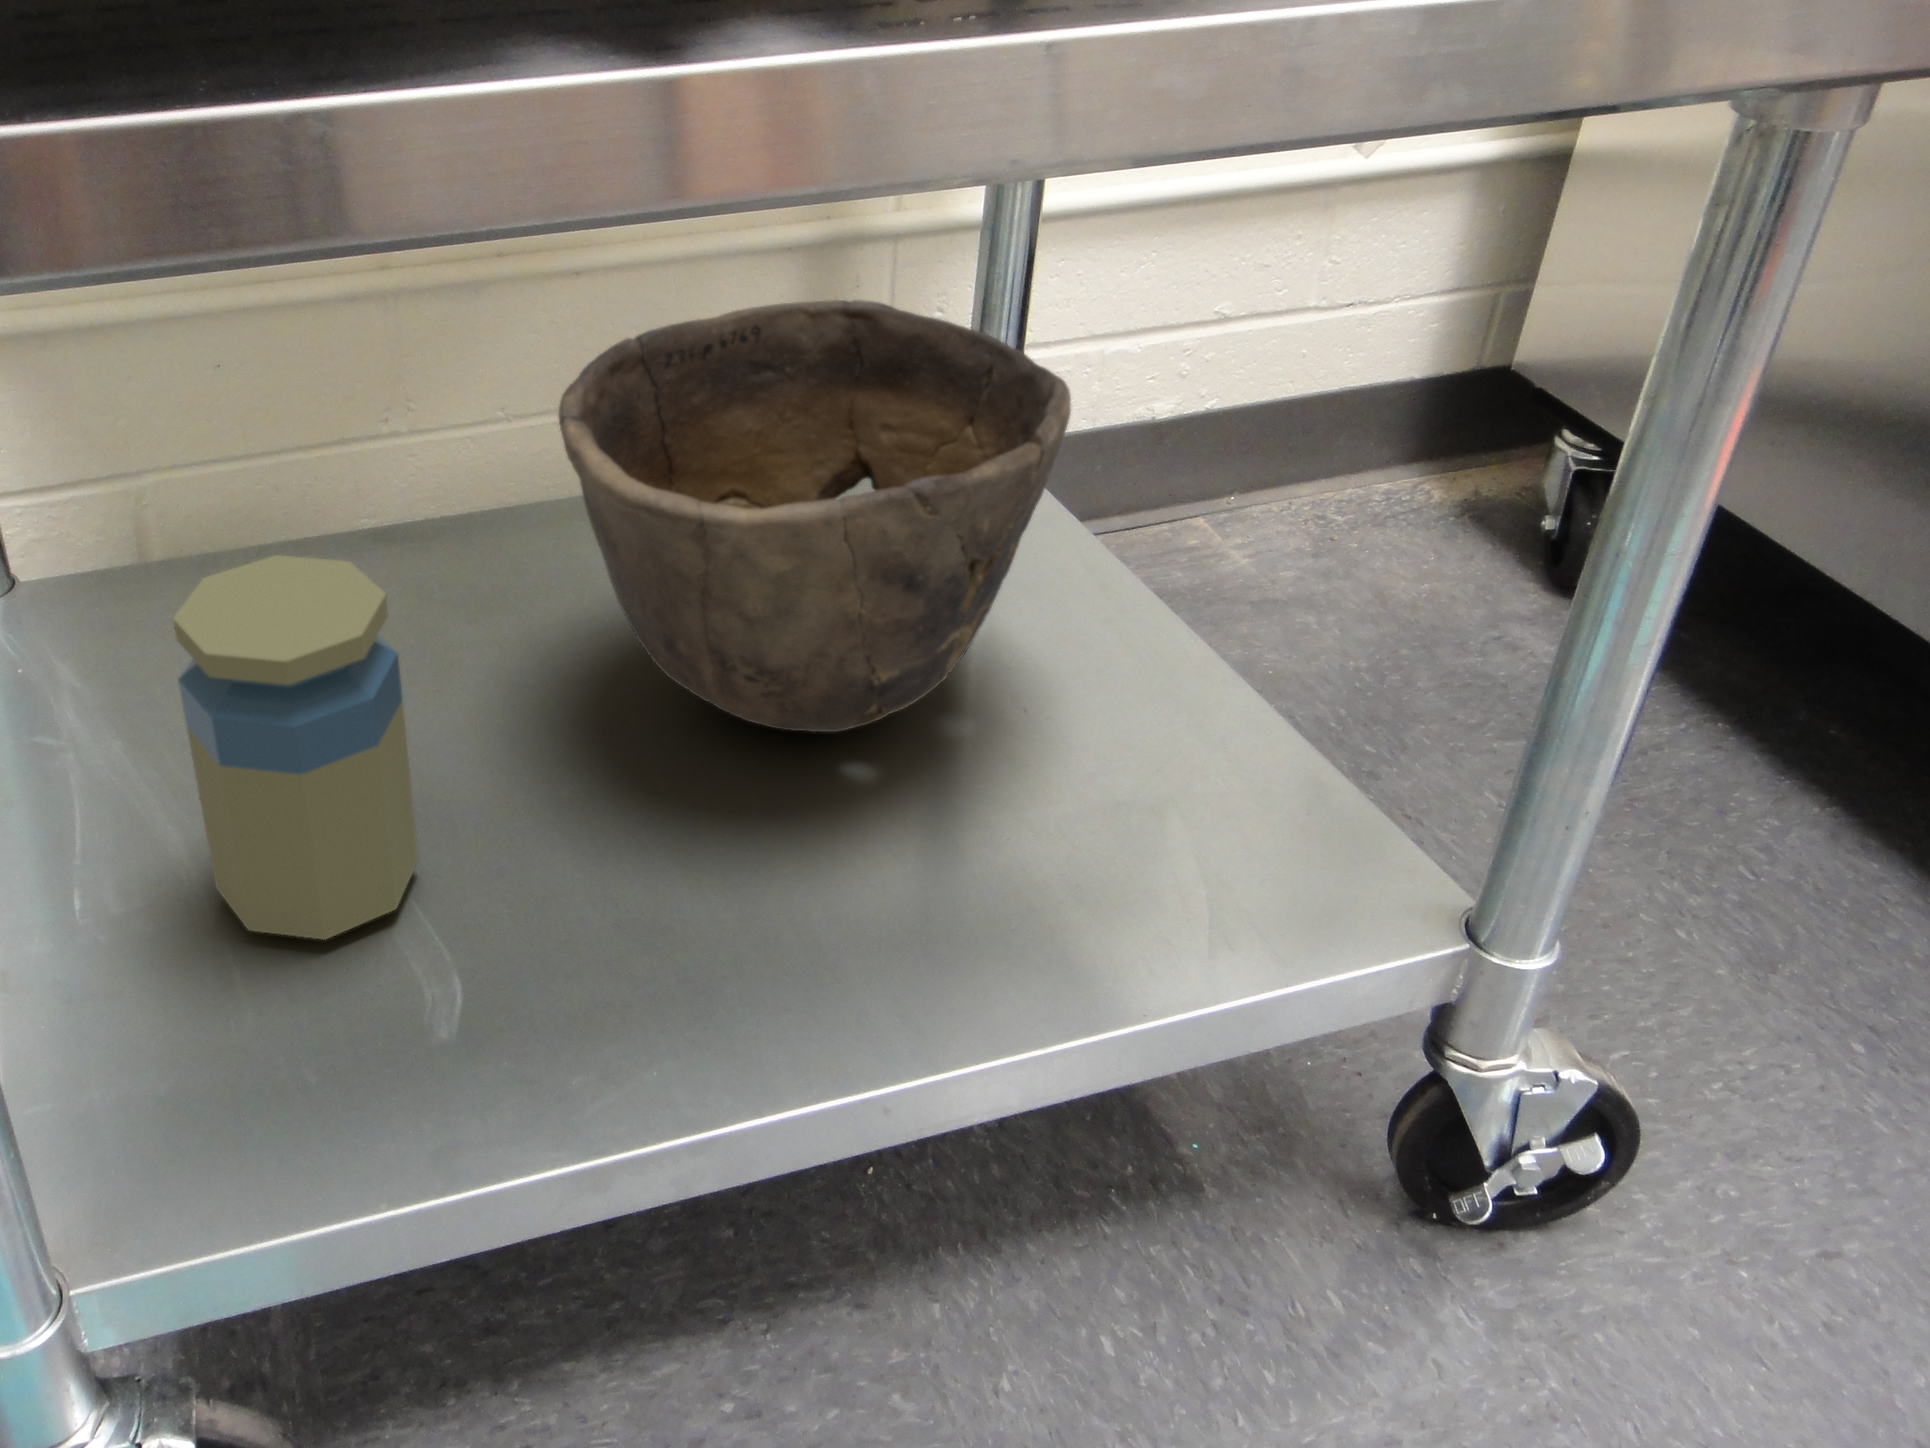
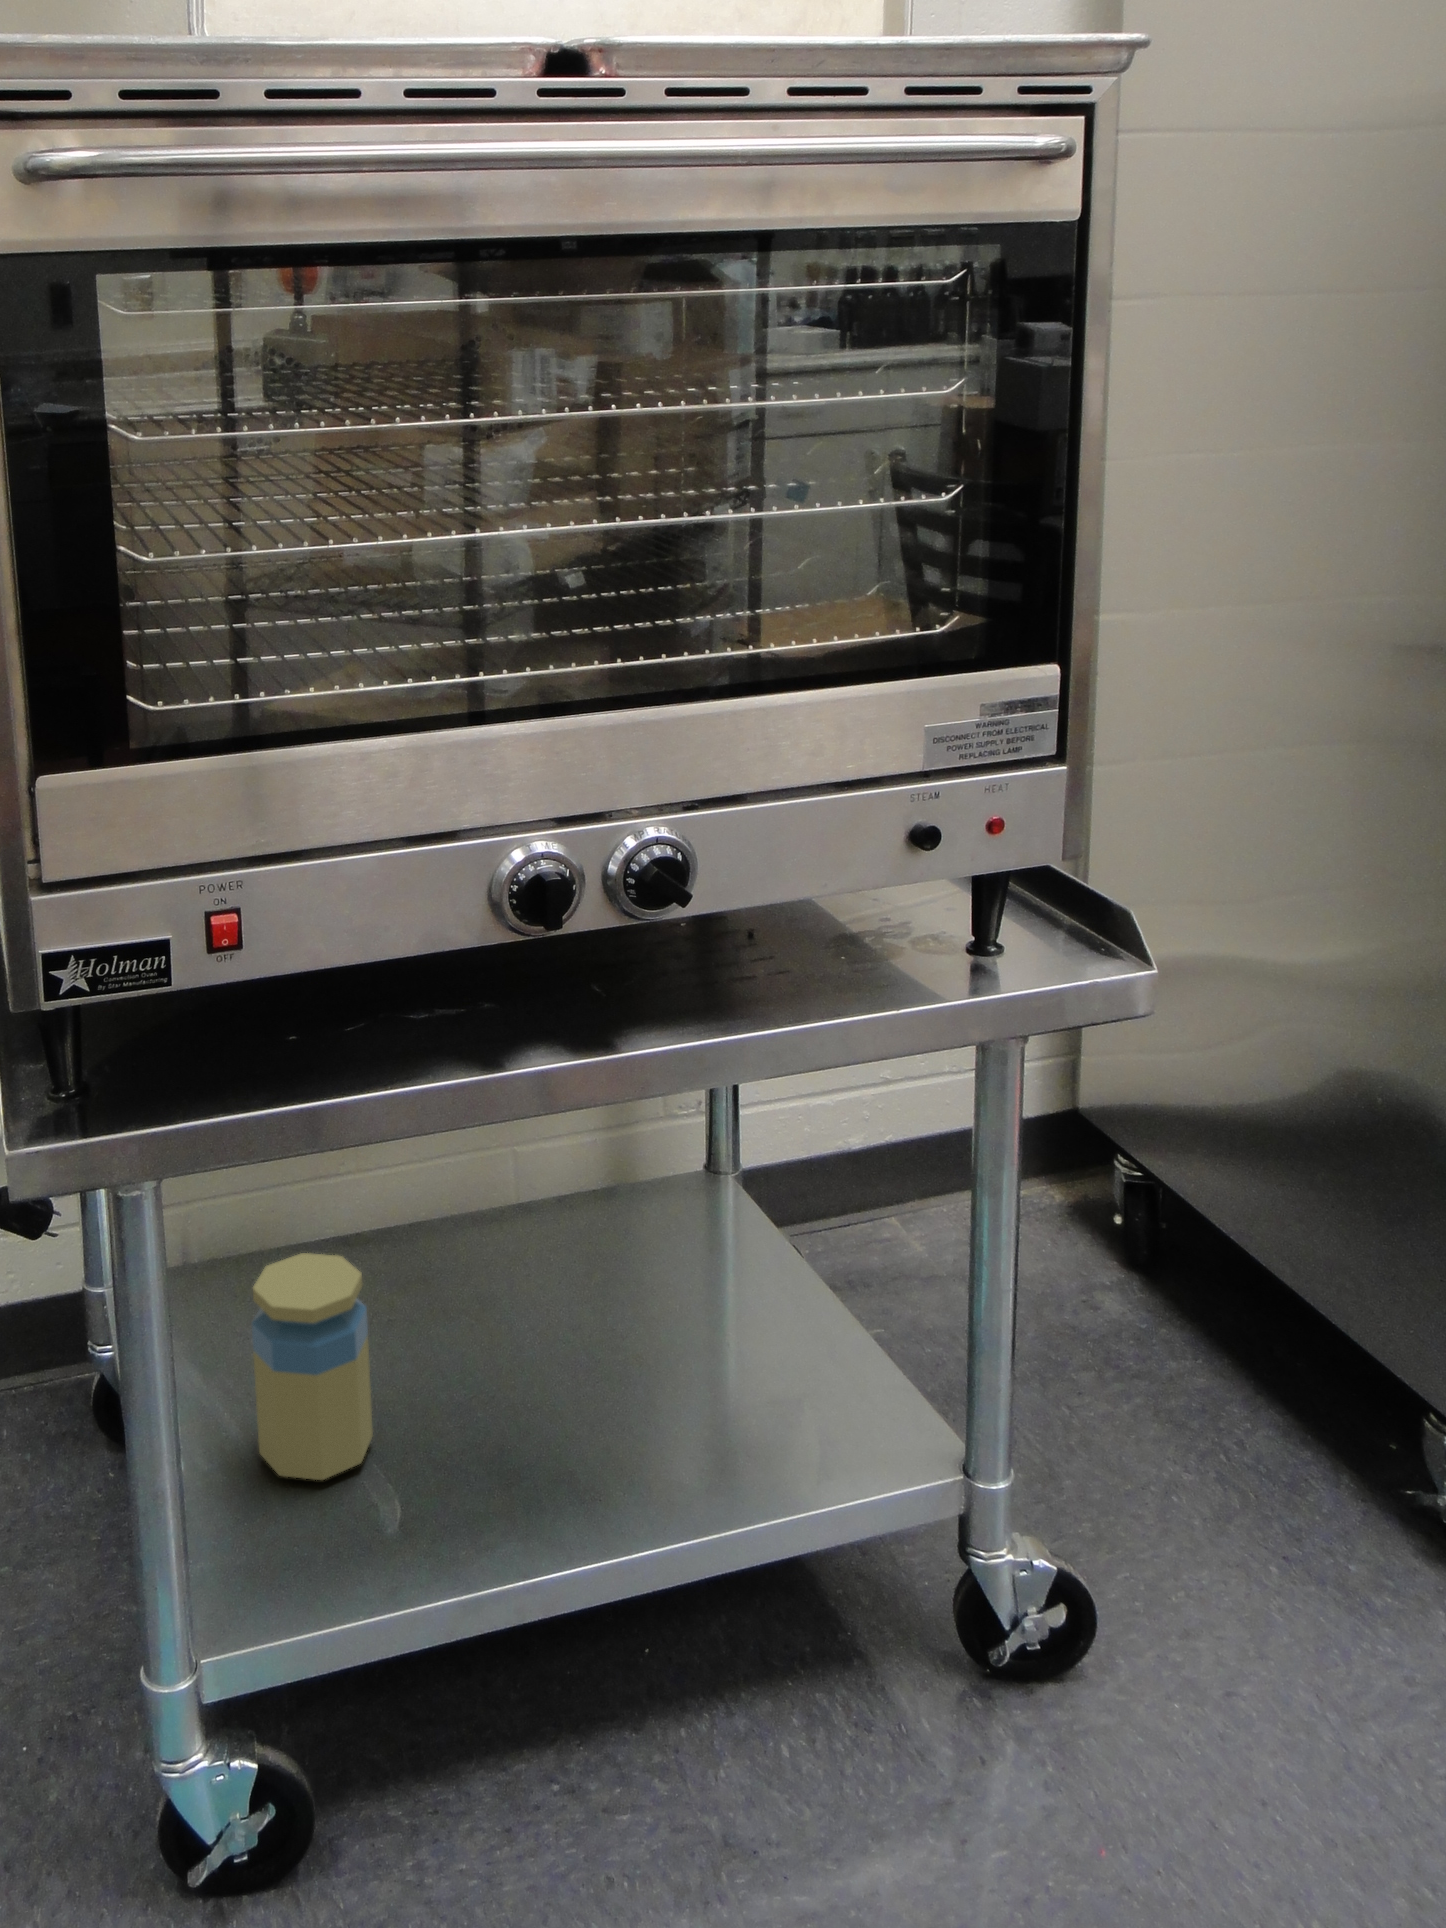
bowl: present [559,300,1071,732] -> none [451,1098,729,1358]

